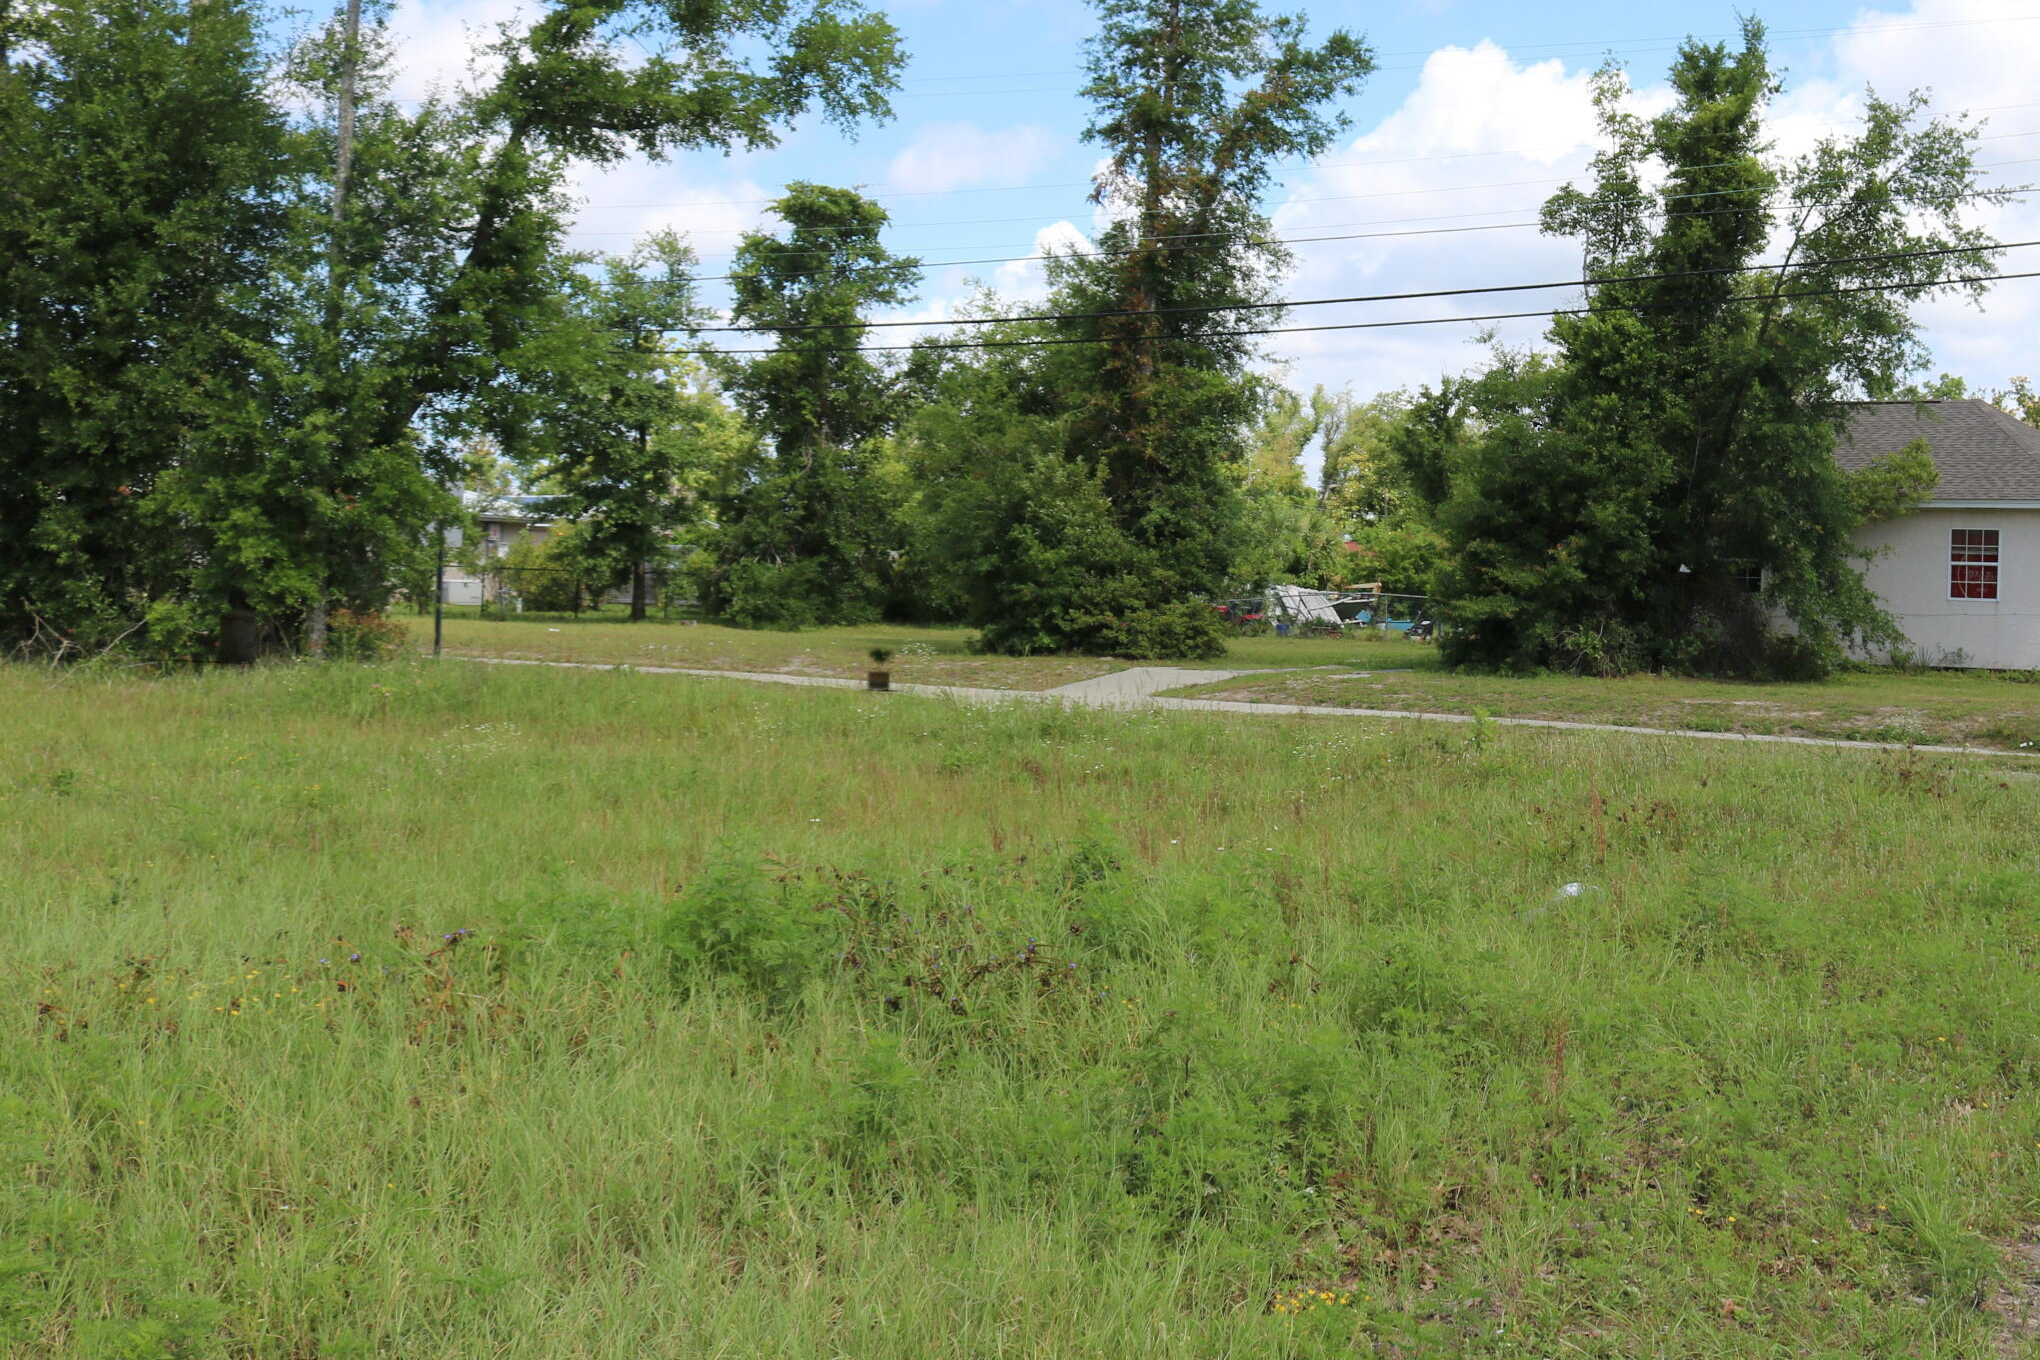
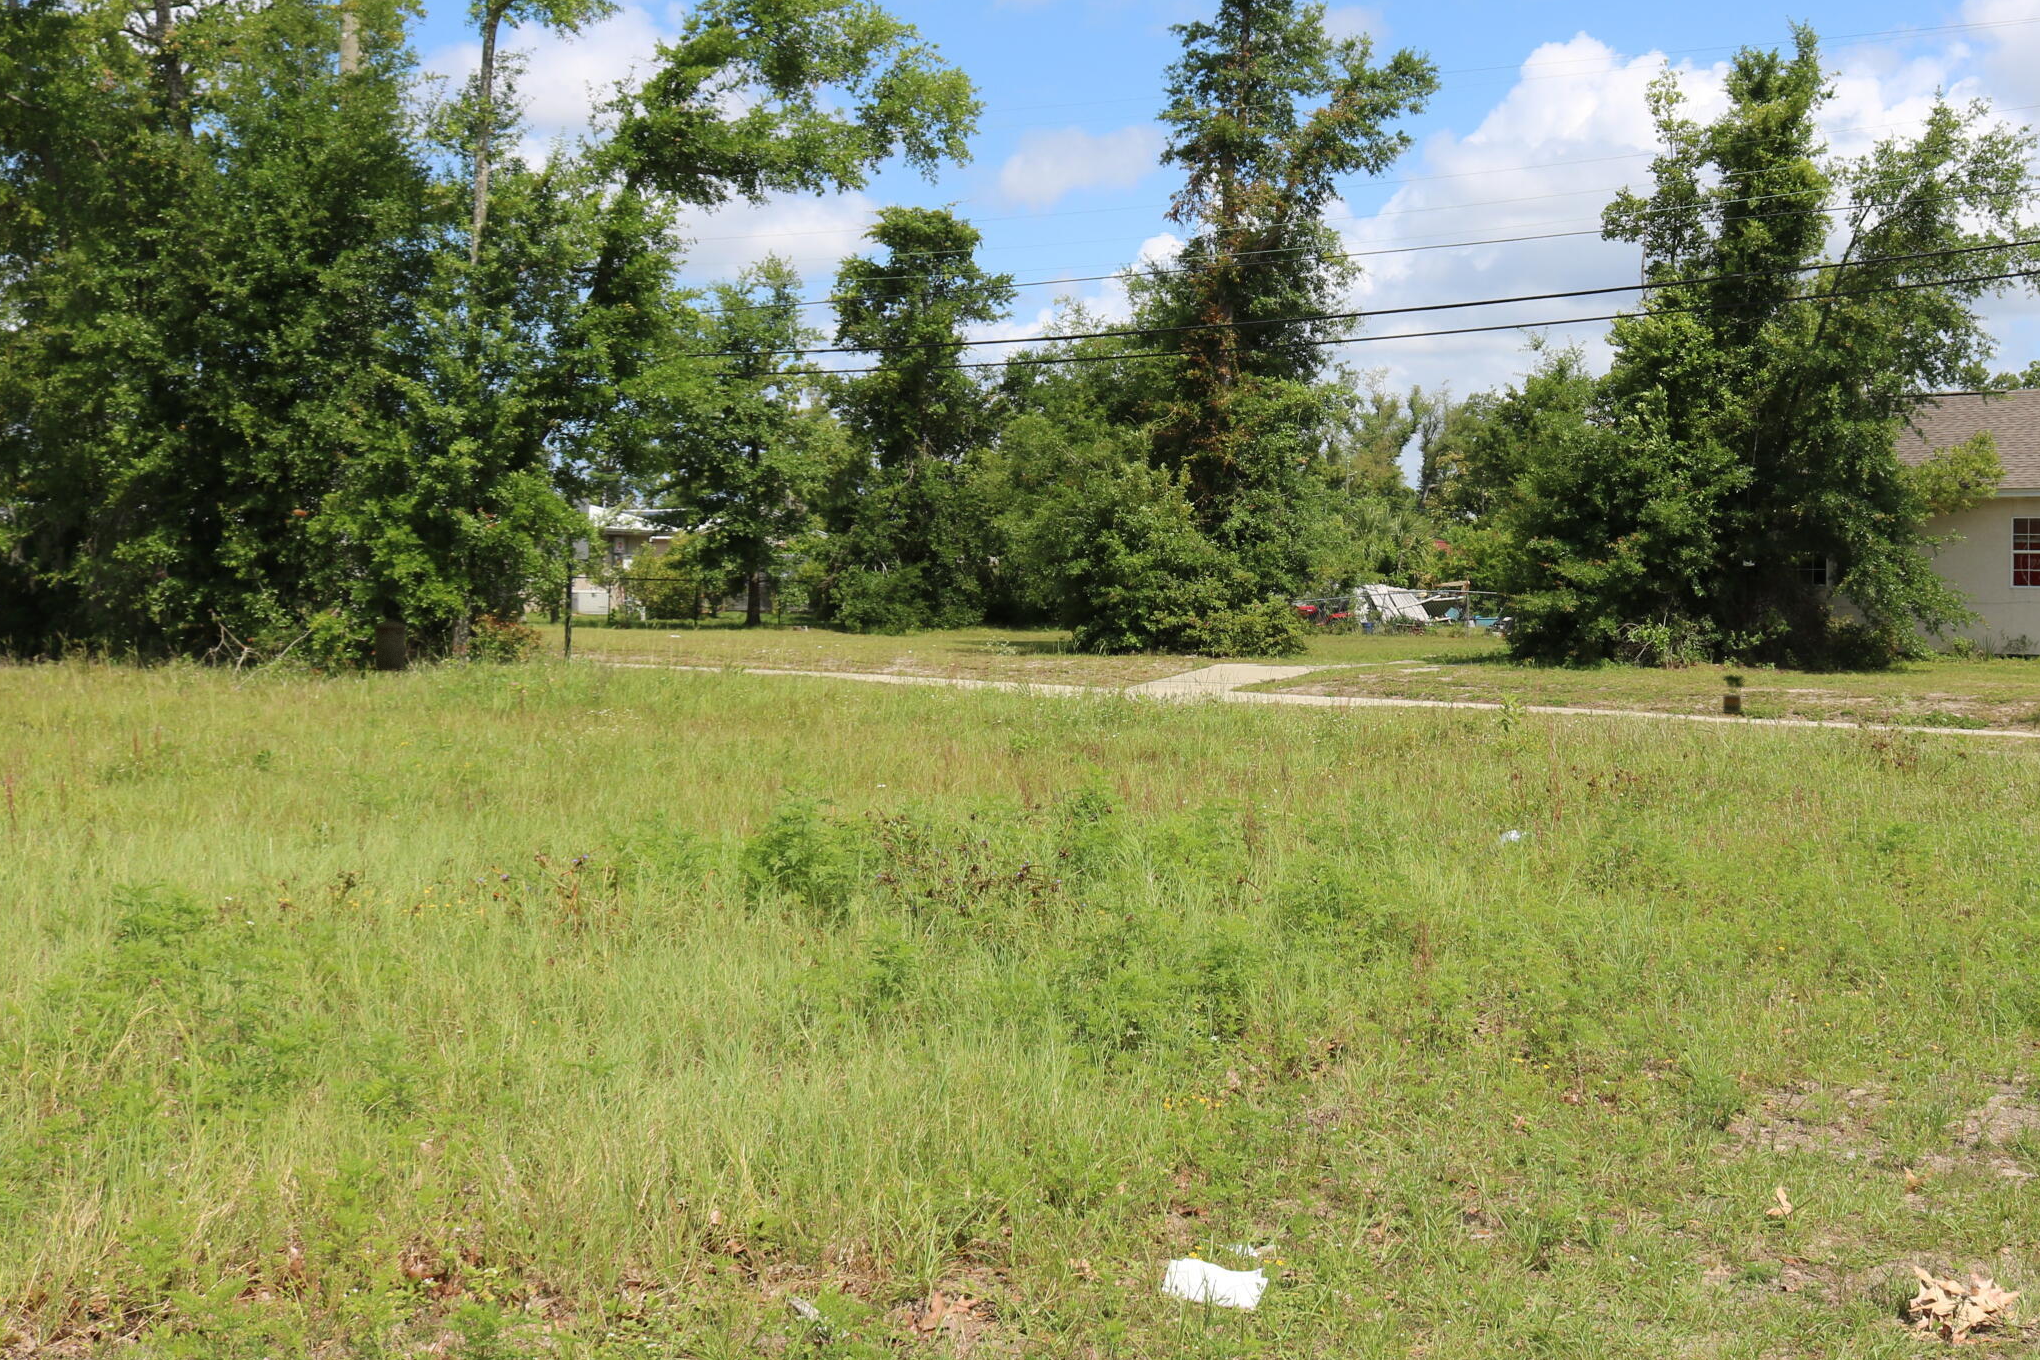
potted tree: present [867,649,894,691] -> present [1722,675,1745,713]

